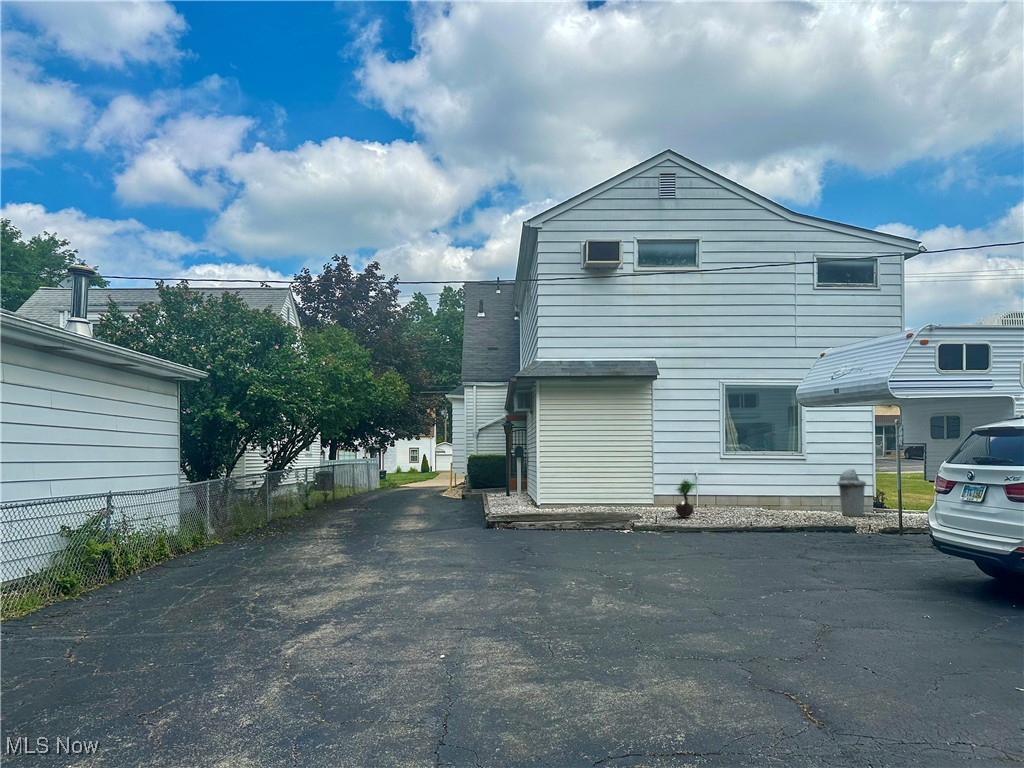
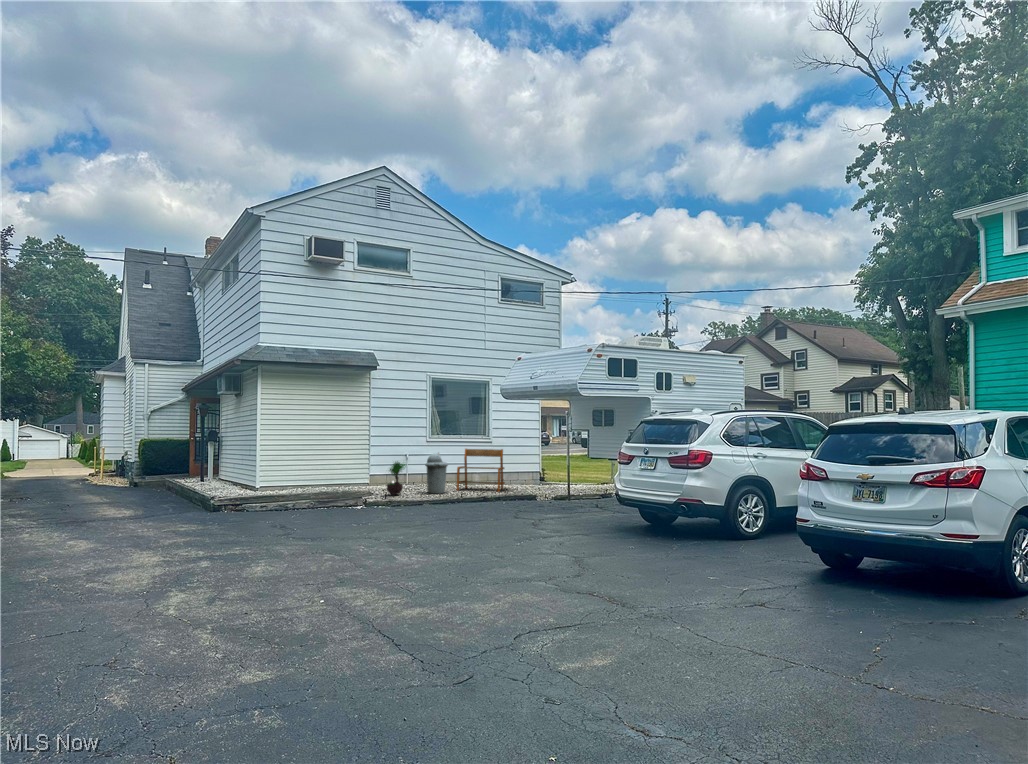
bench: none [762,467,825,520] -> present [457,449,505,492]
trash can: present [837,469,866,517] -> present [425,452,448,493]

